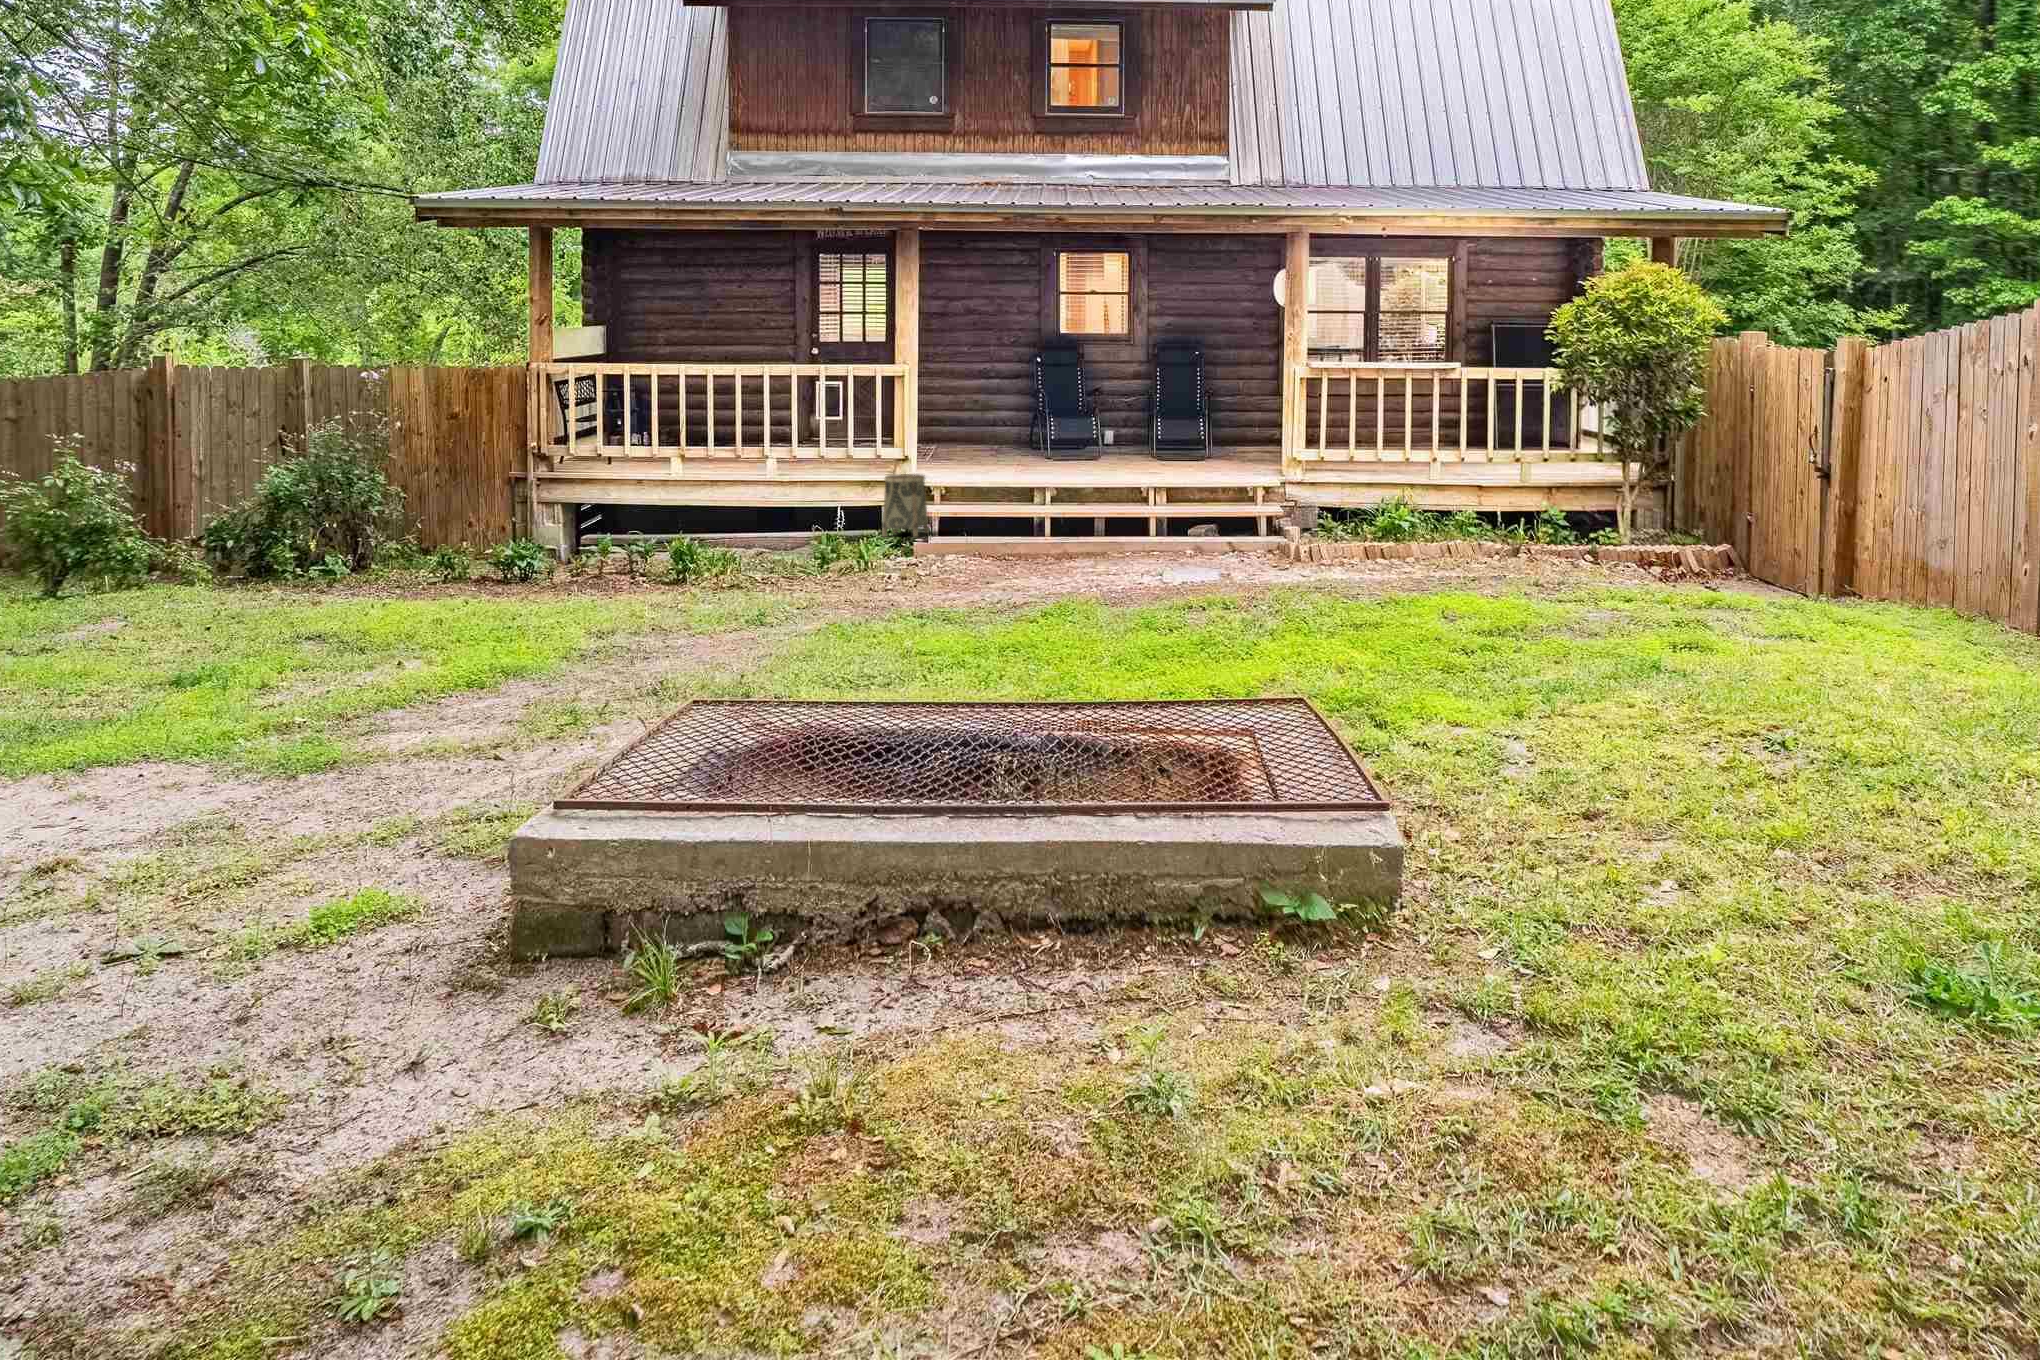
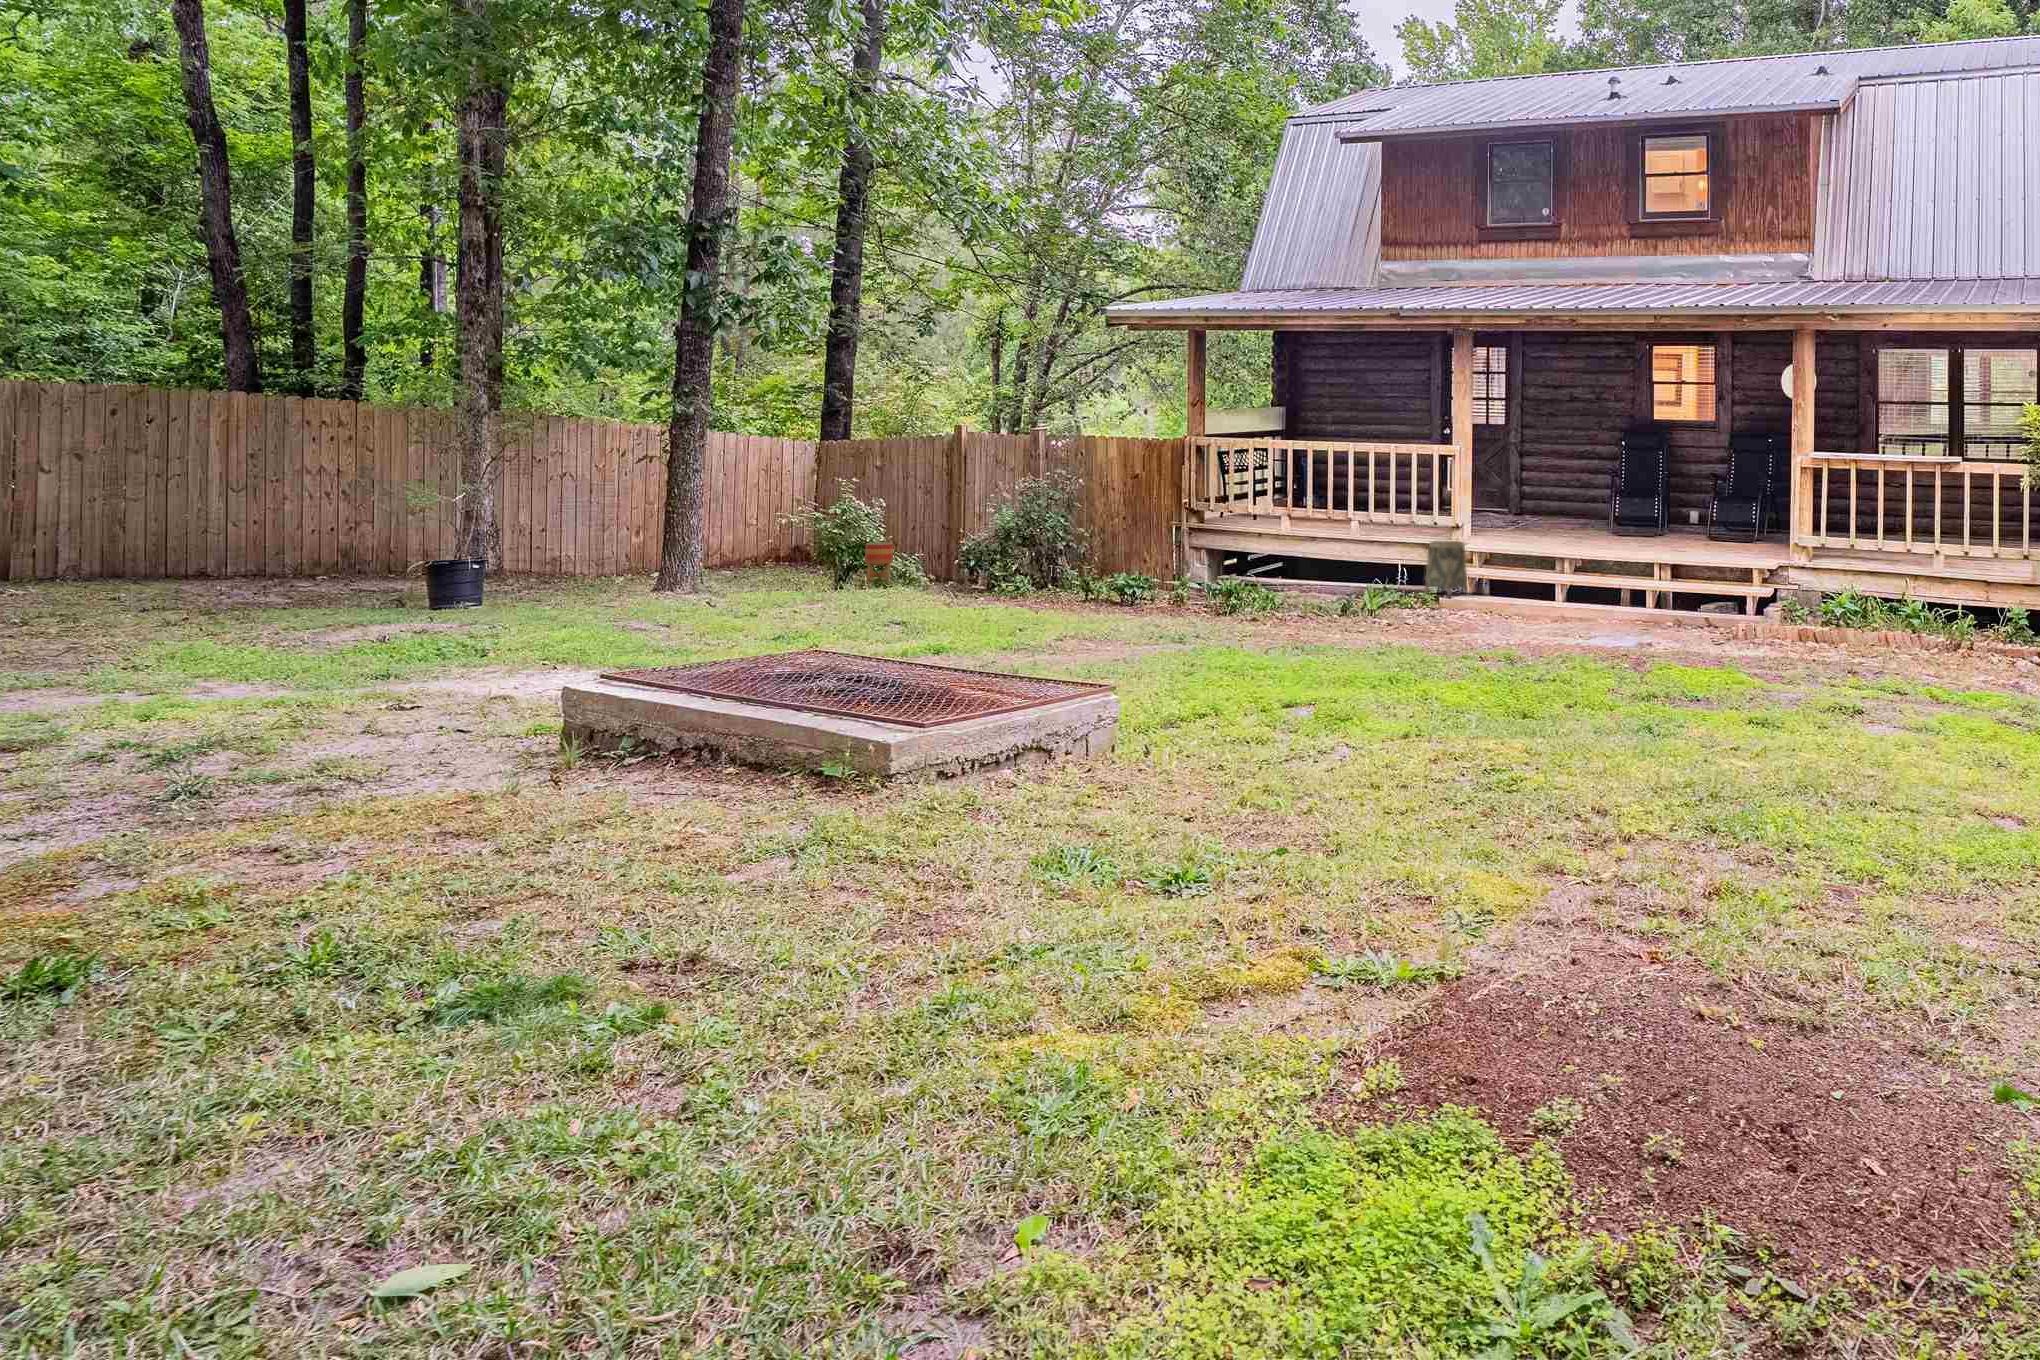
planter: none [80,523,125,581] -> present [865,542,894,582]

